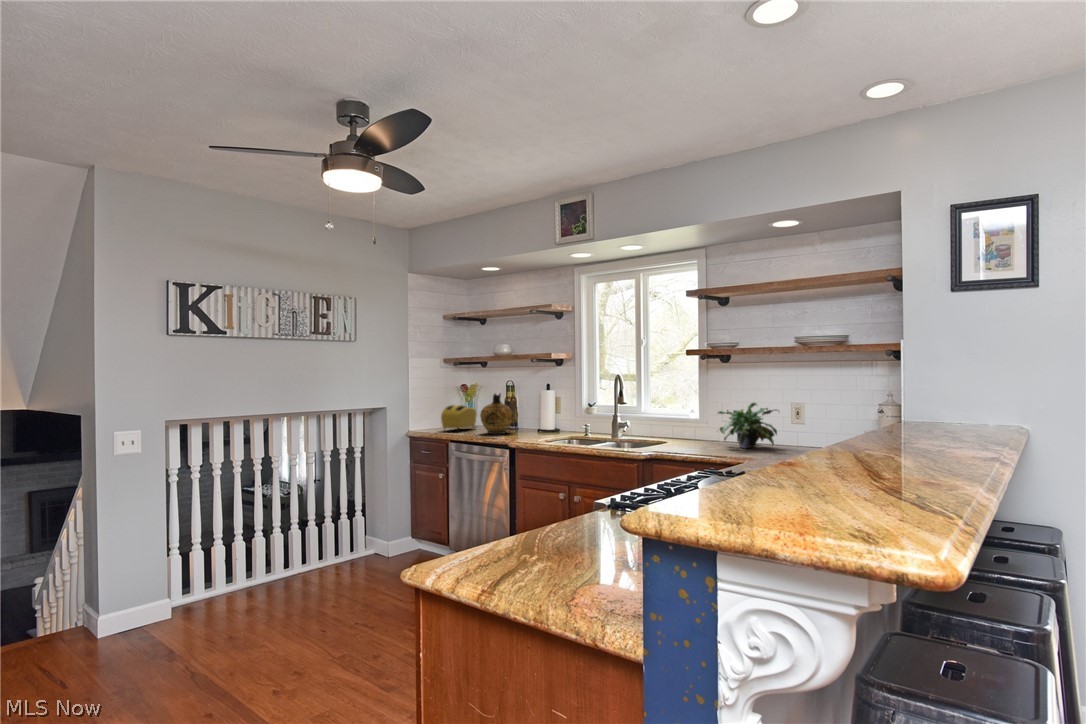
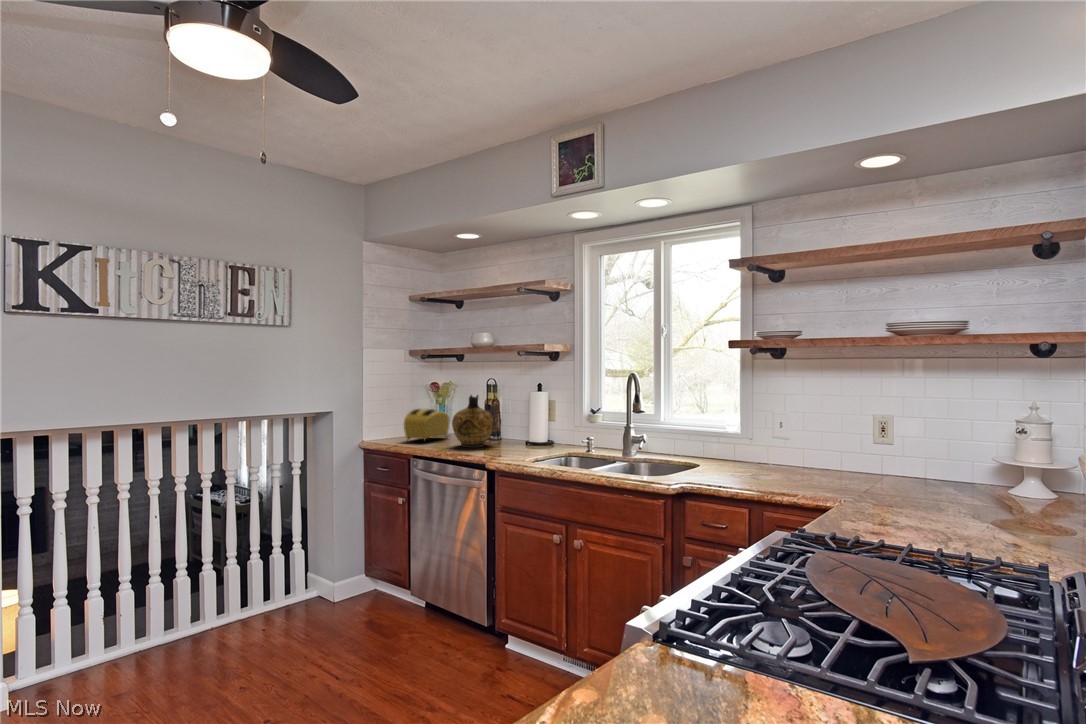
potted plant: present [717,403,777,448] -> none [773,415,864,479]

